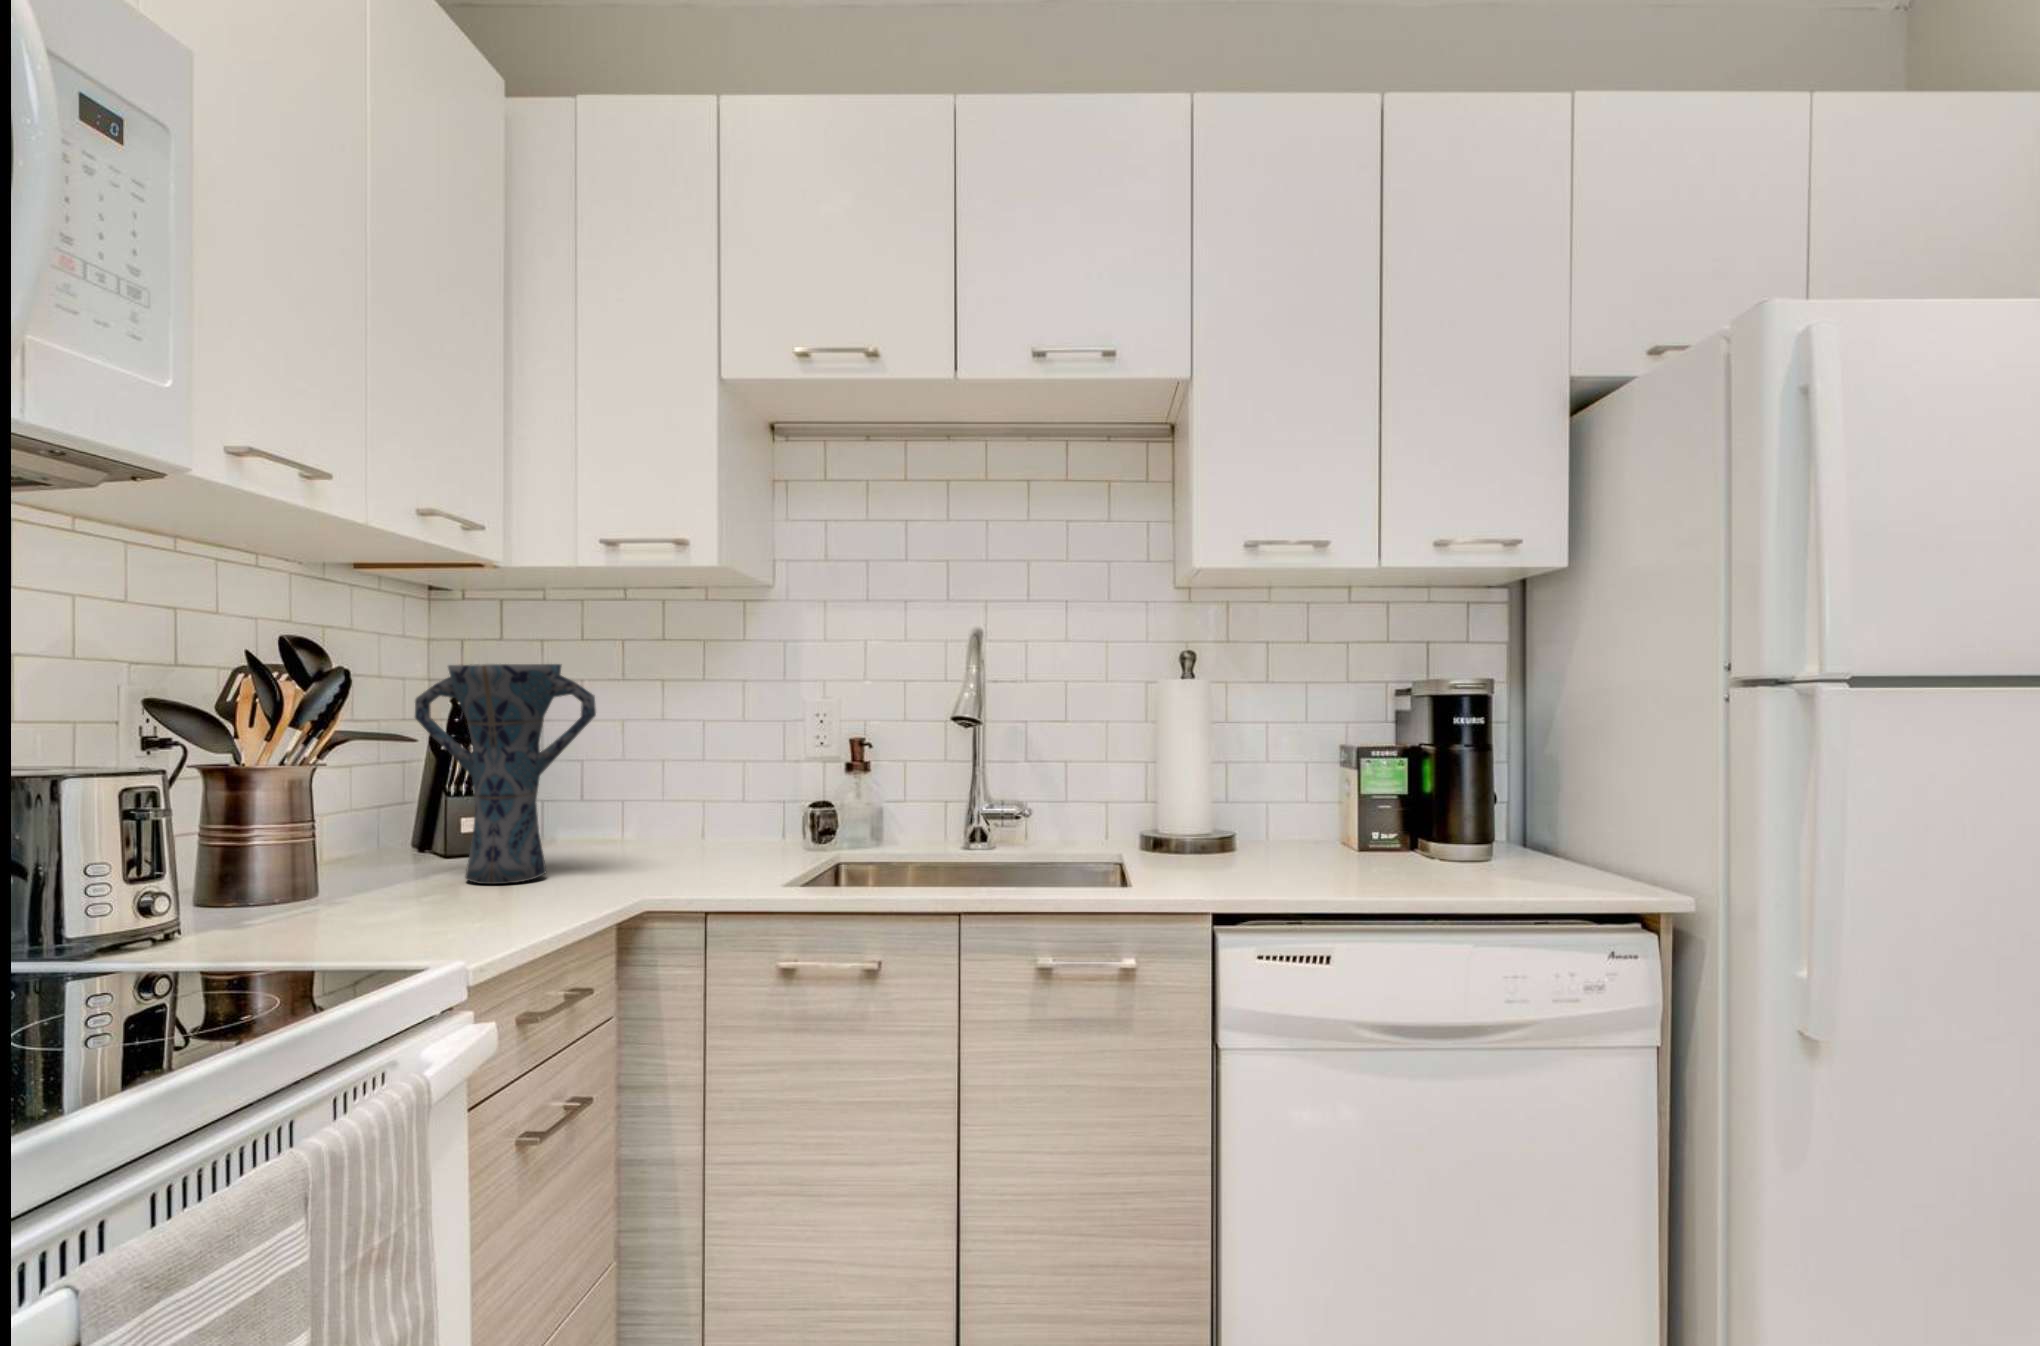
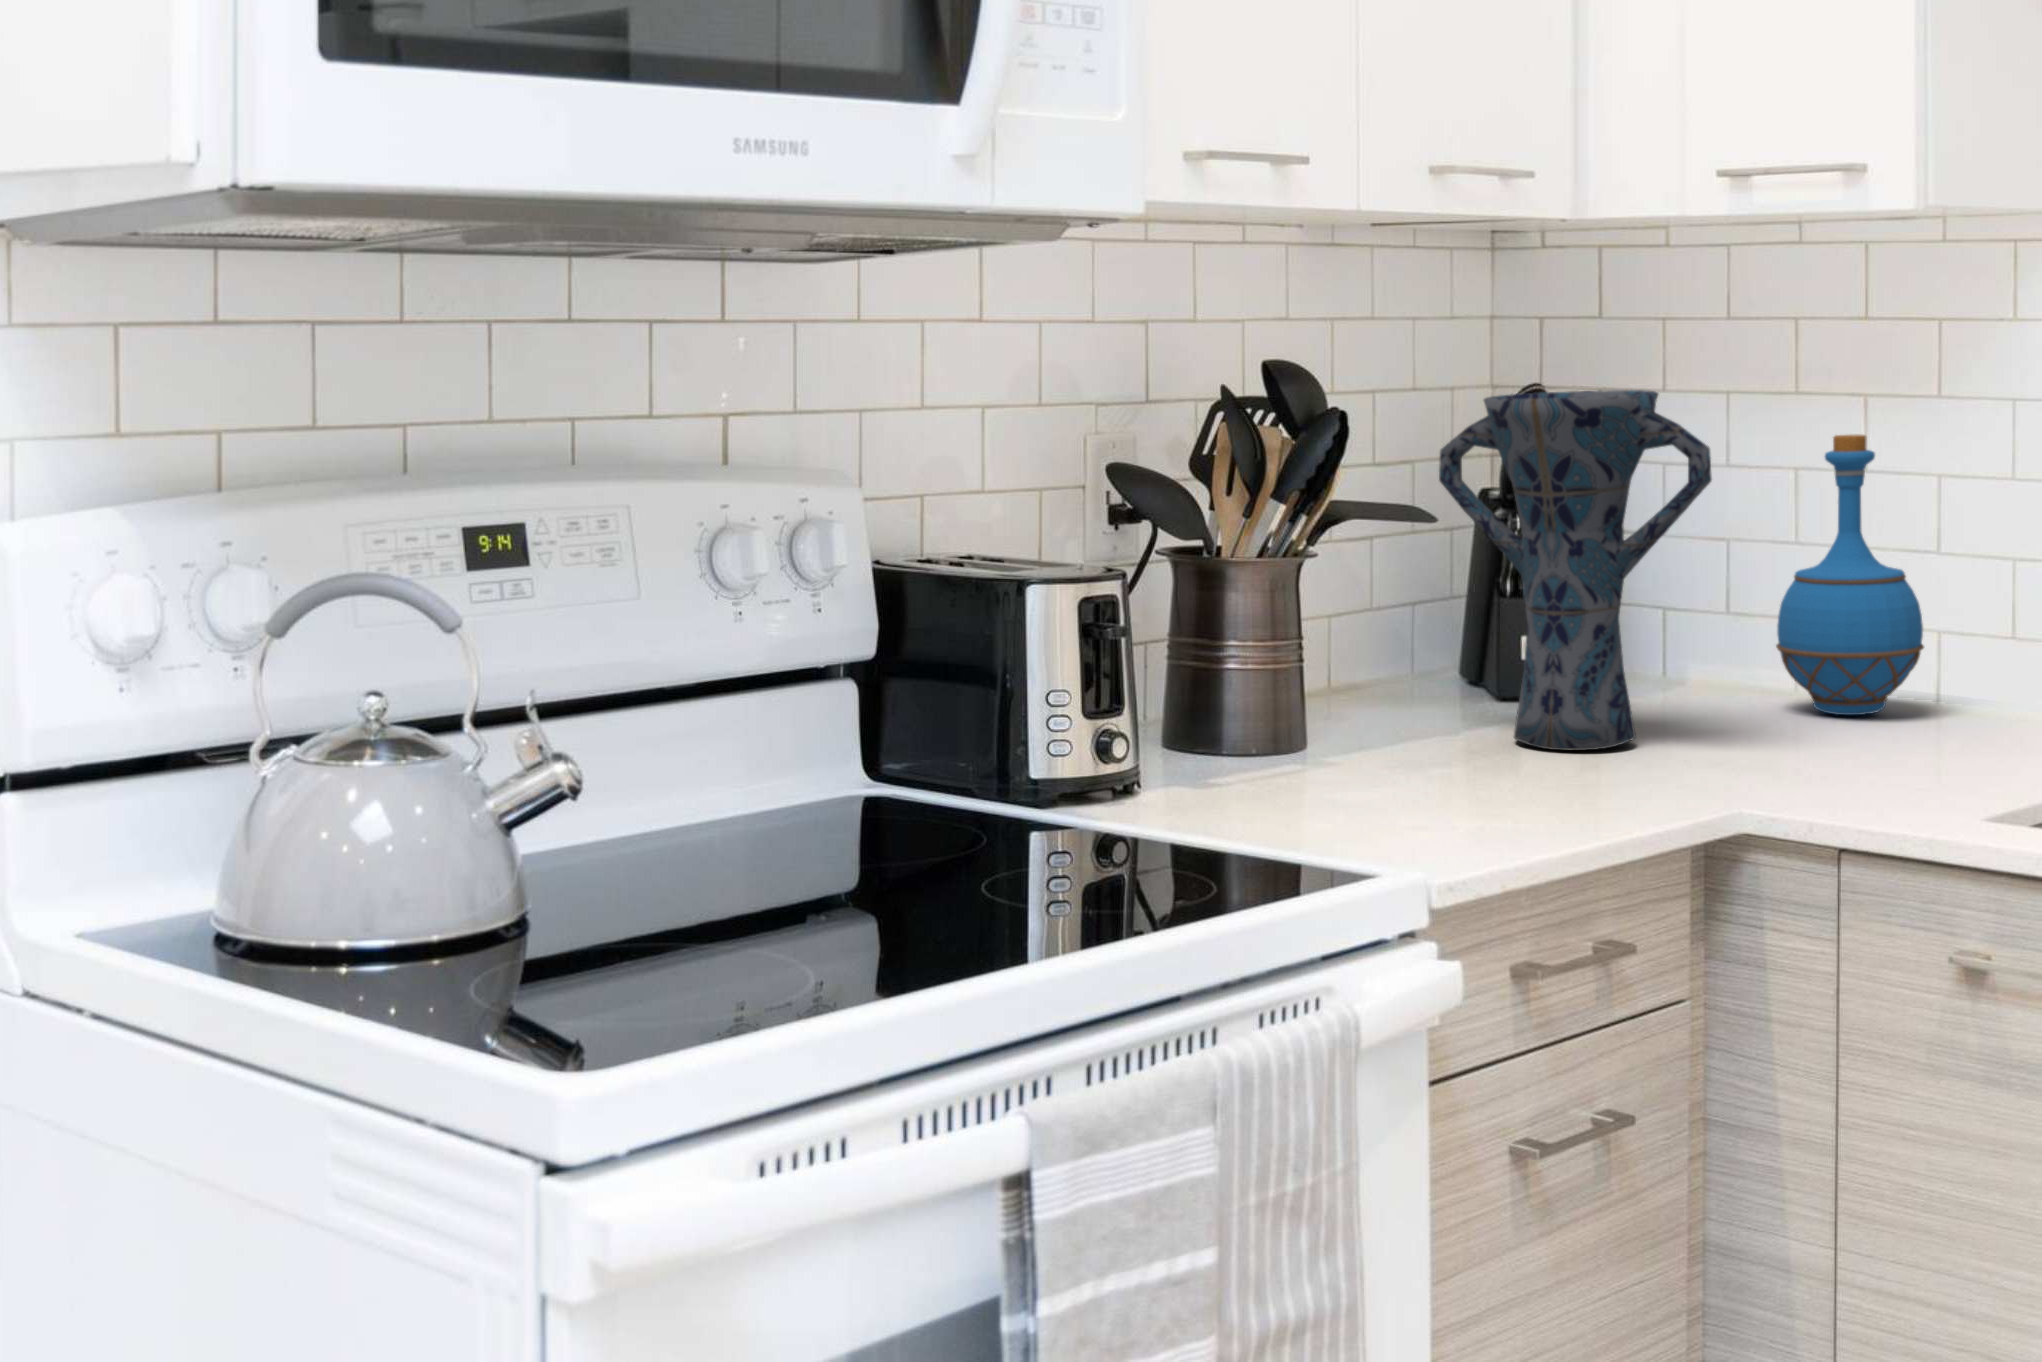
bottle: none [623,695,706,852] -> present [1776,434,1924,715]

